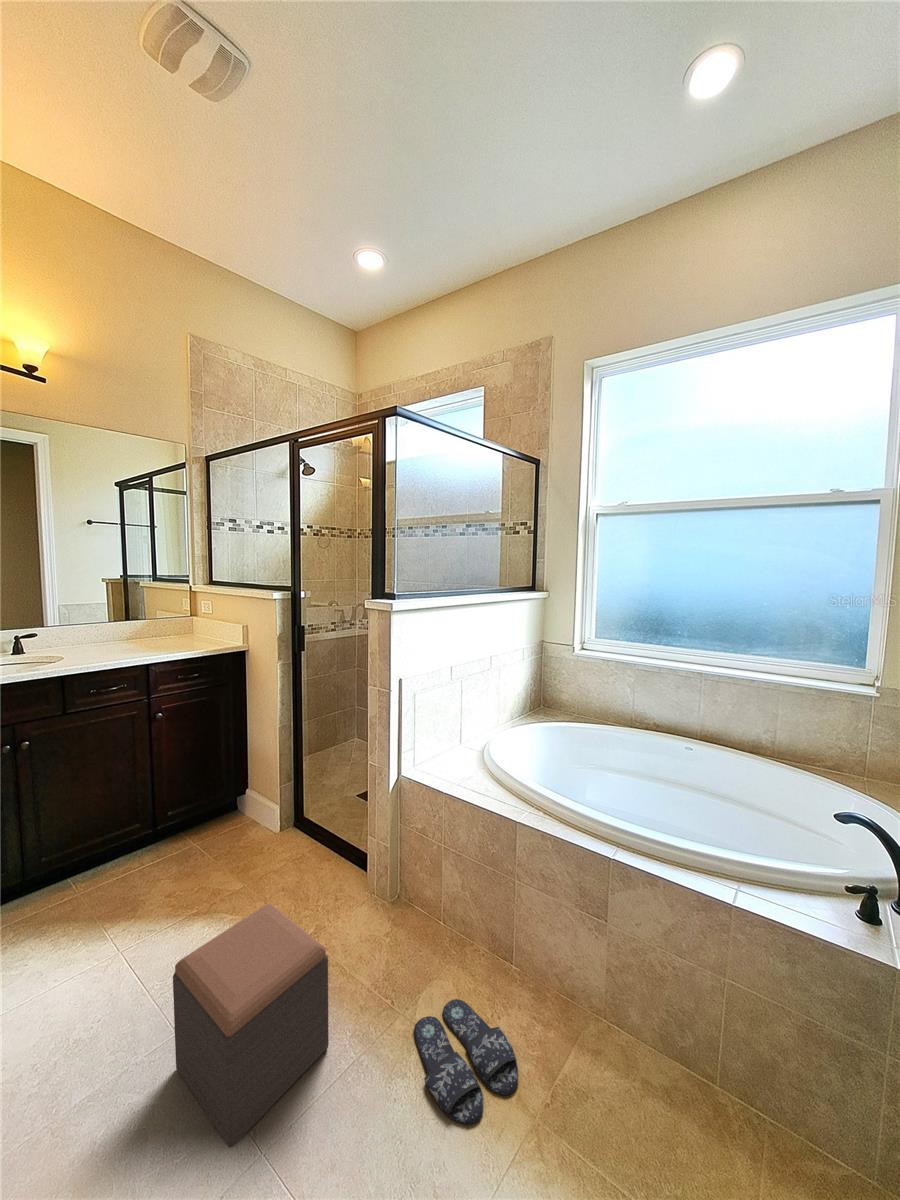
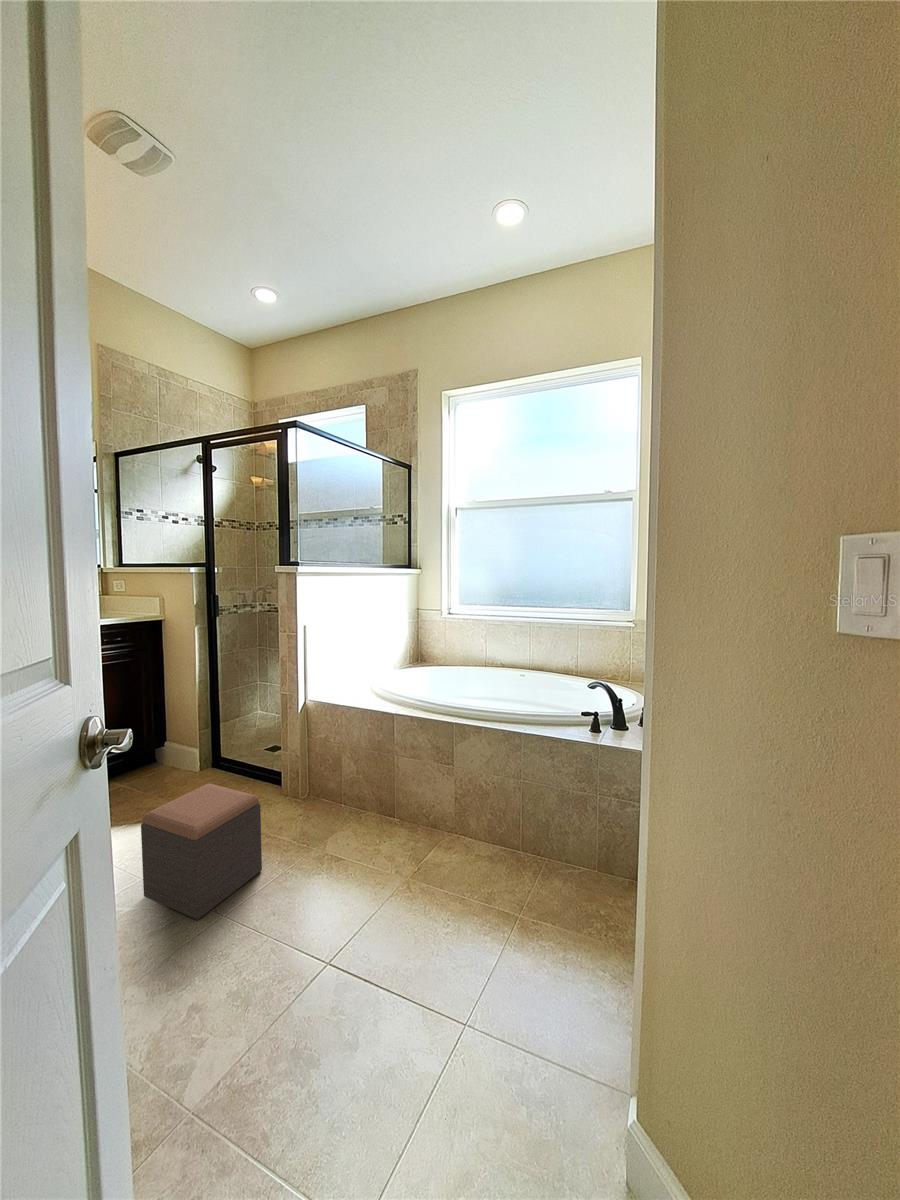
slippers: present [414,999,518,1125] -> none [324,837,396,884]

